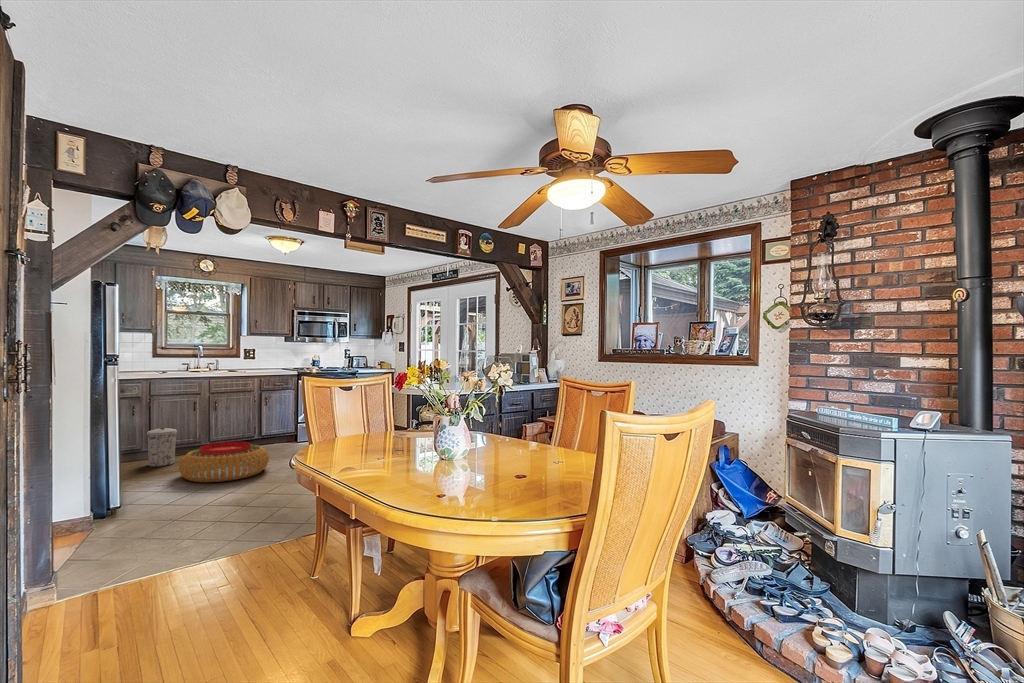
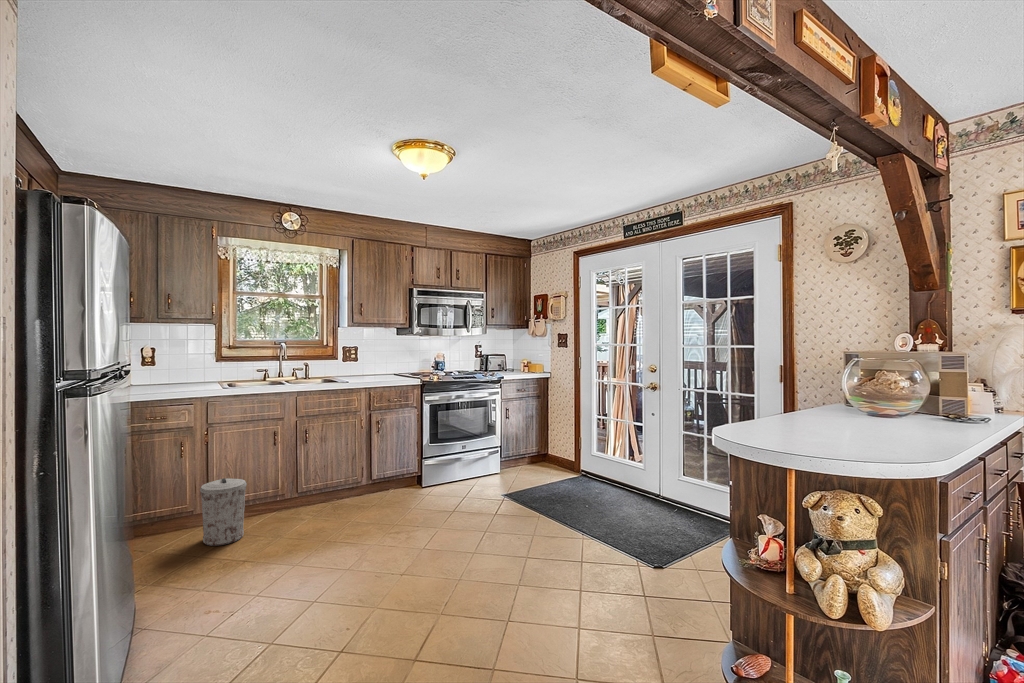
pouf: present [179,441,269,482] -> none [240,512,392,609]

